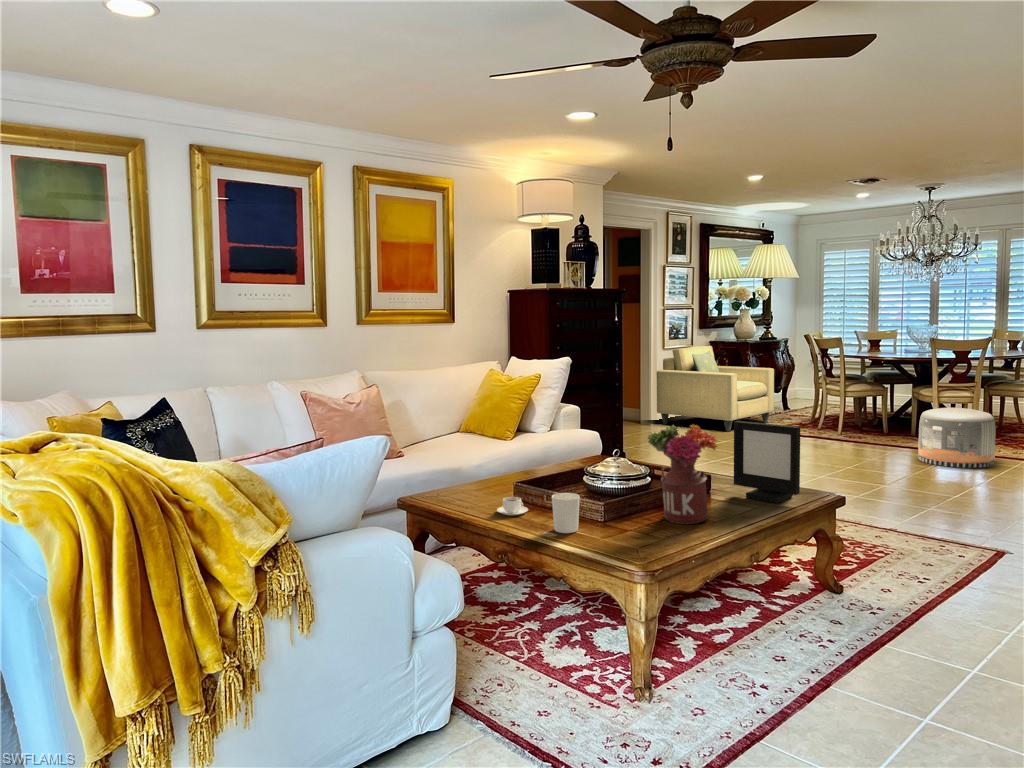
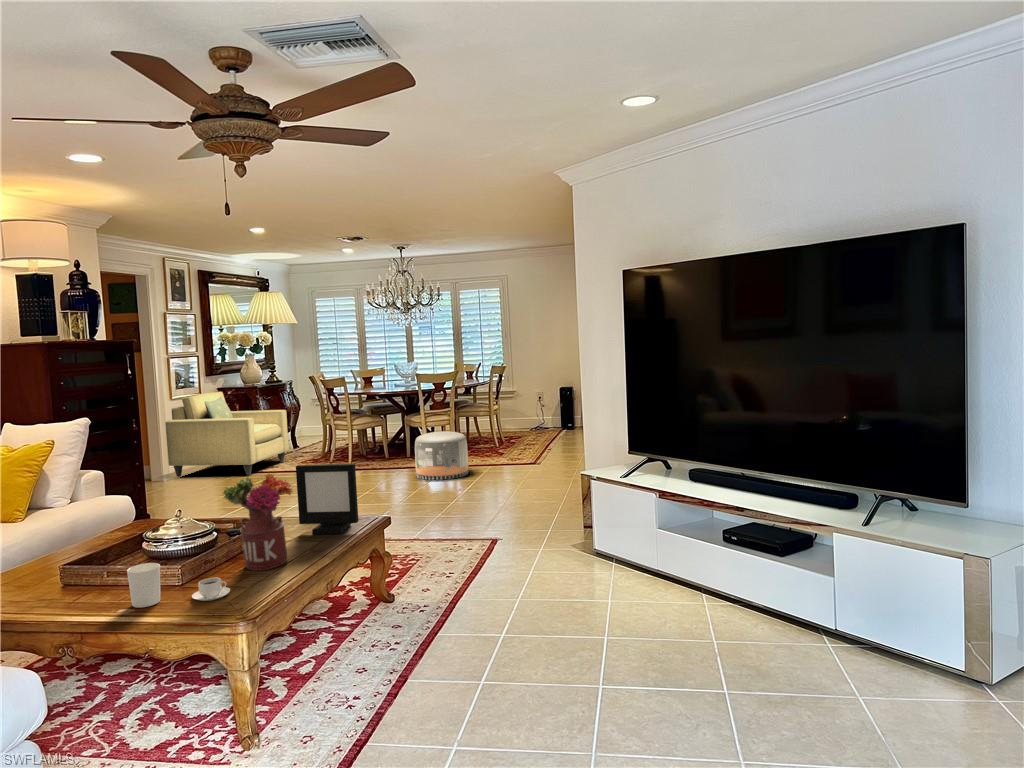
coffee cup: present [497,497,528,515] -> present [192,577,230,601]

